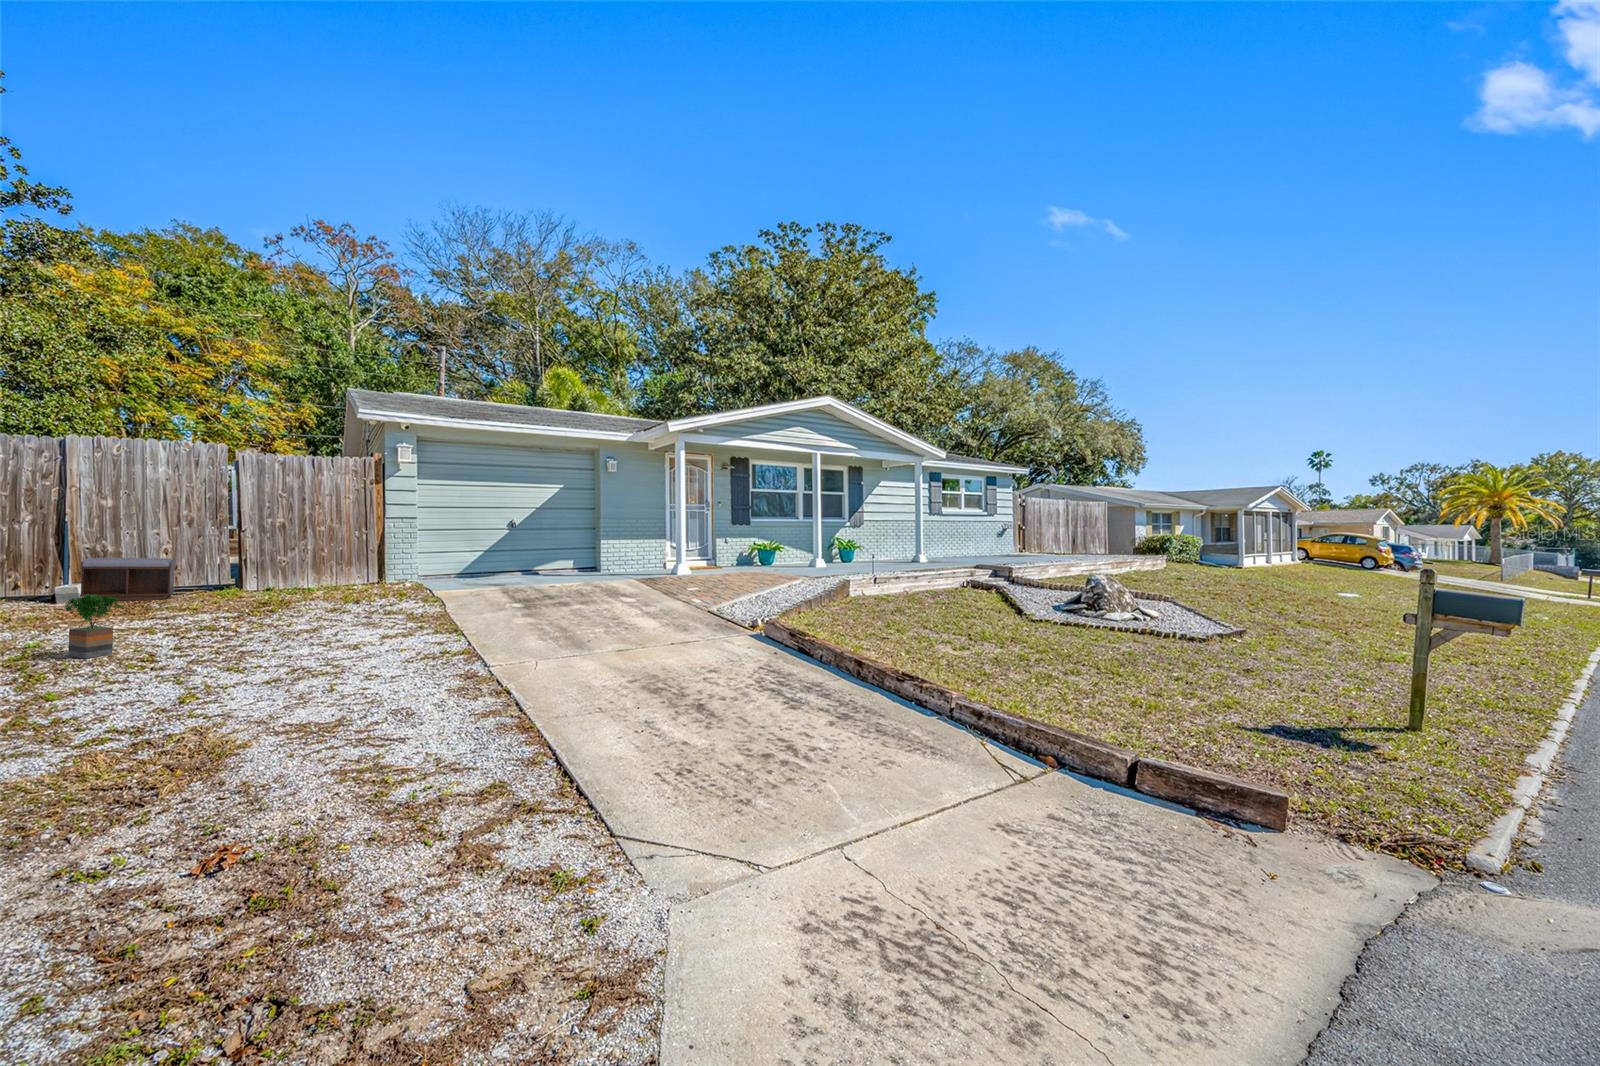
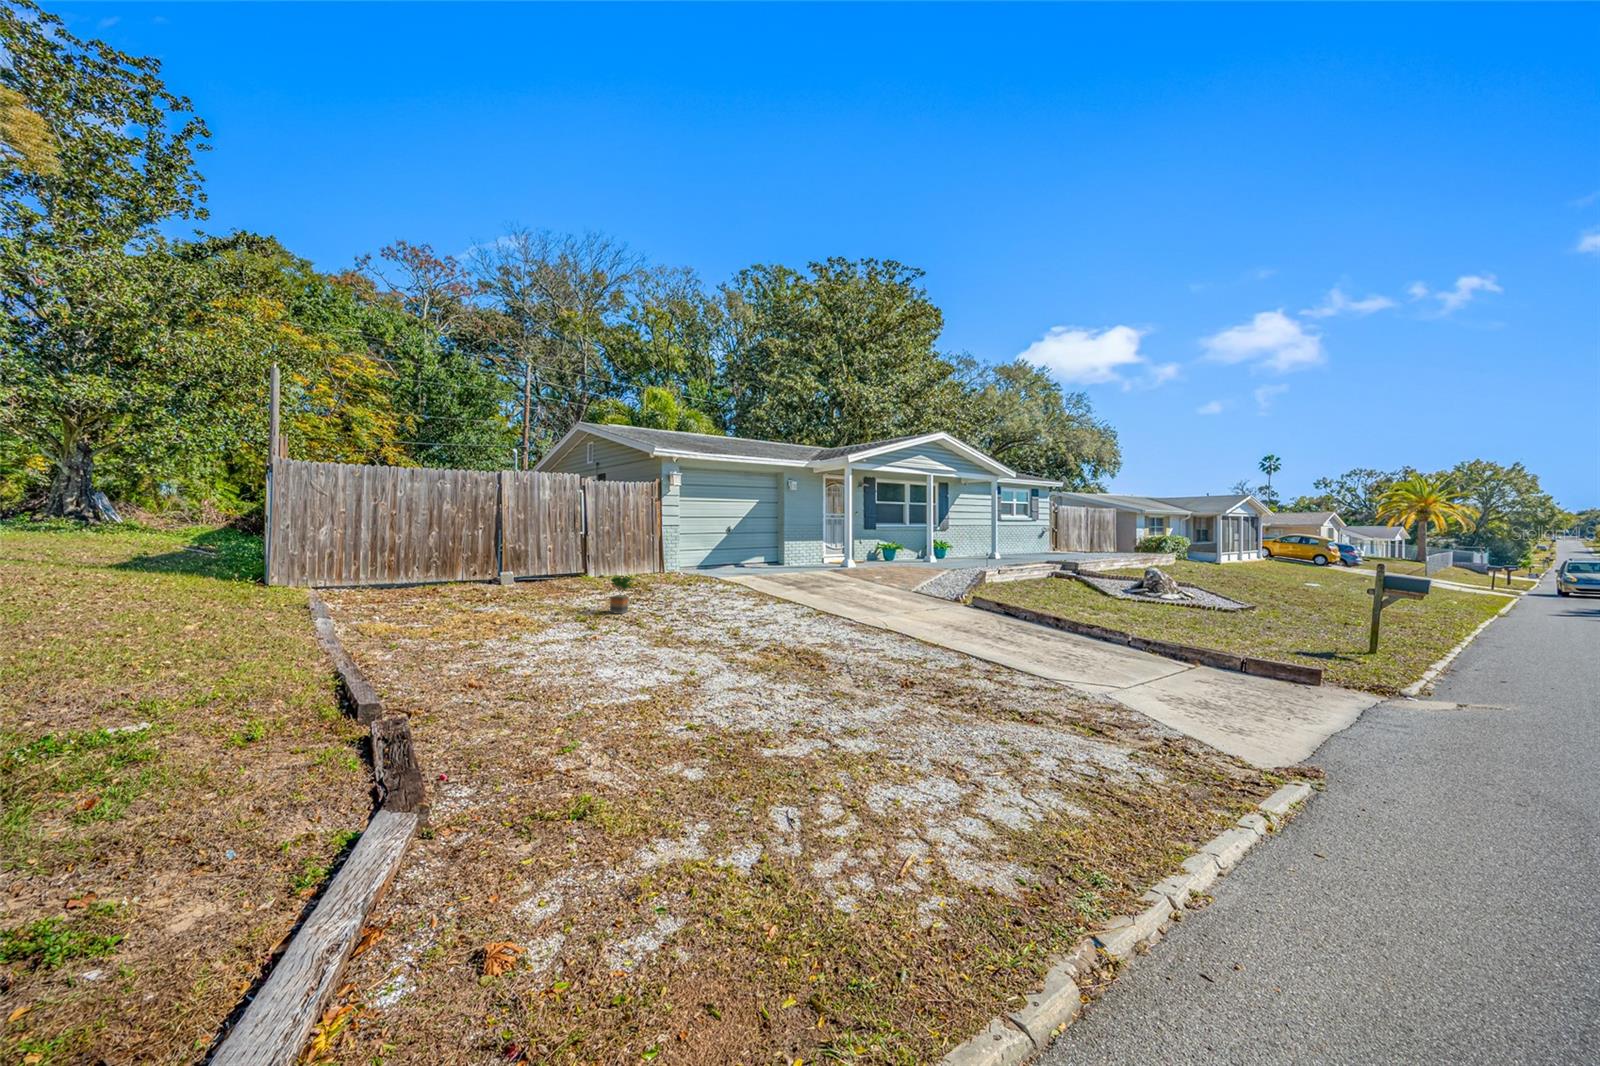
bench: present [80,558,175,600] -> none [513,554,565,583]

